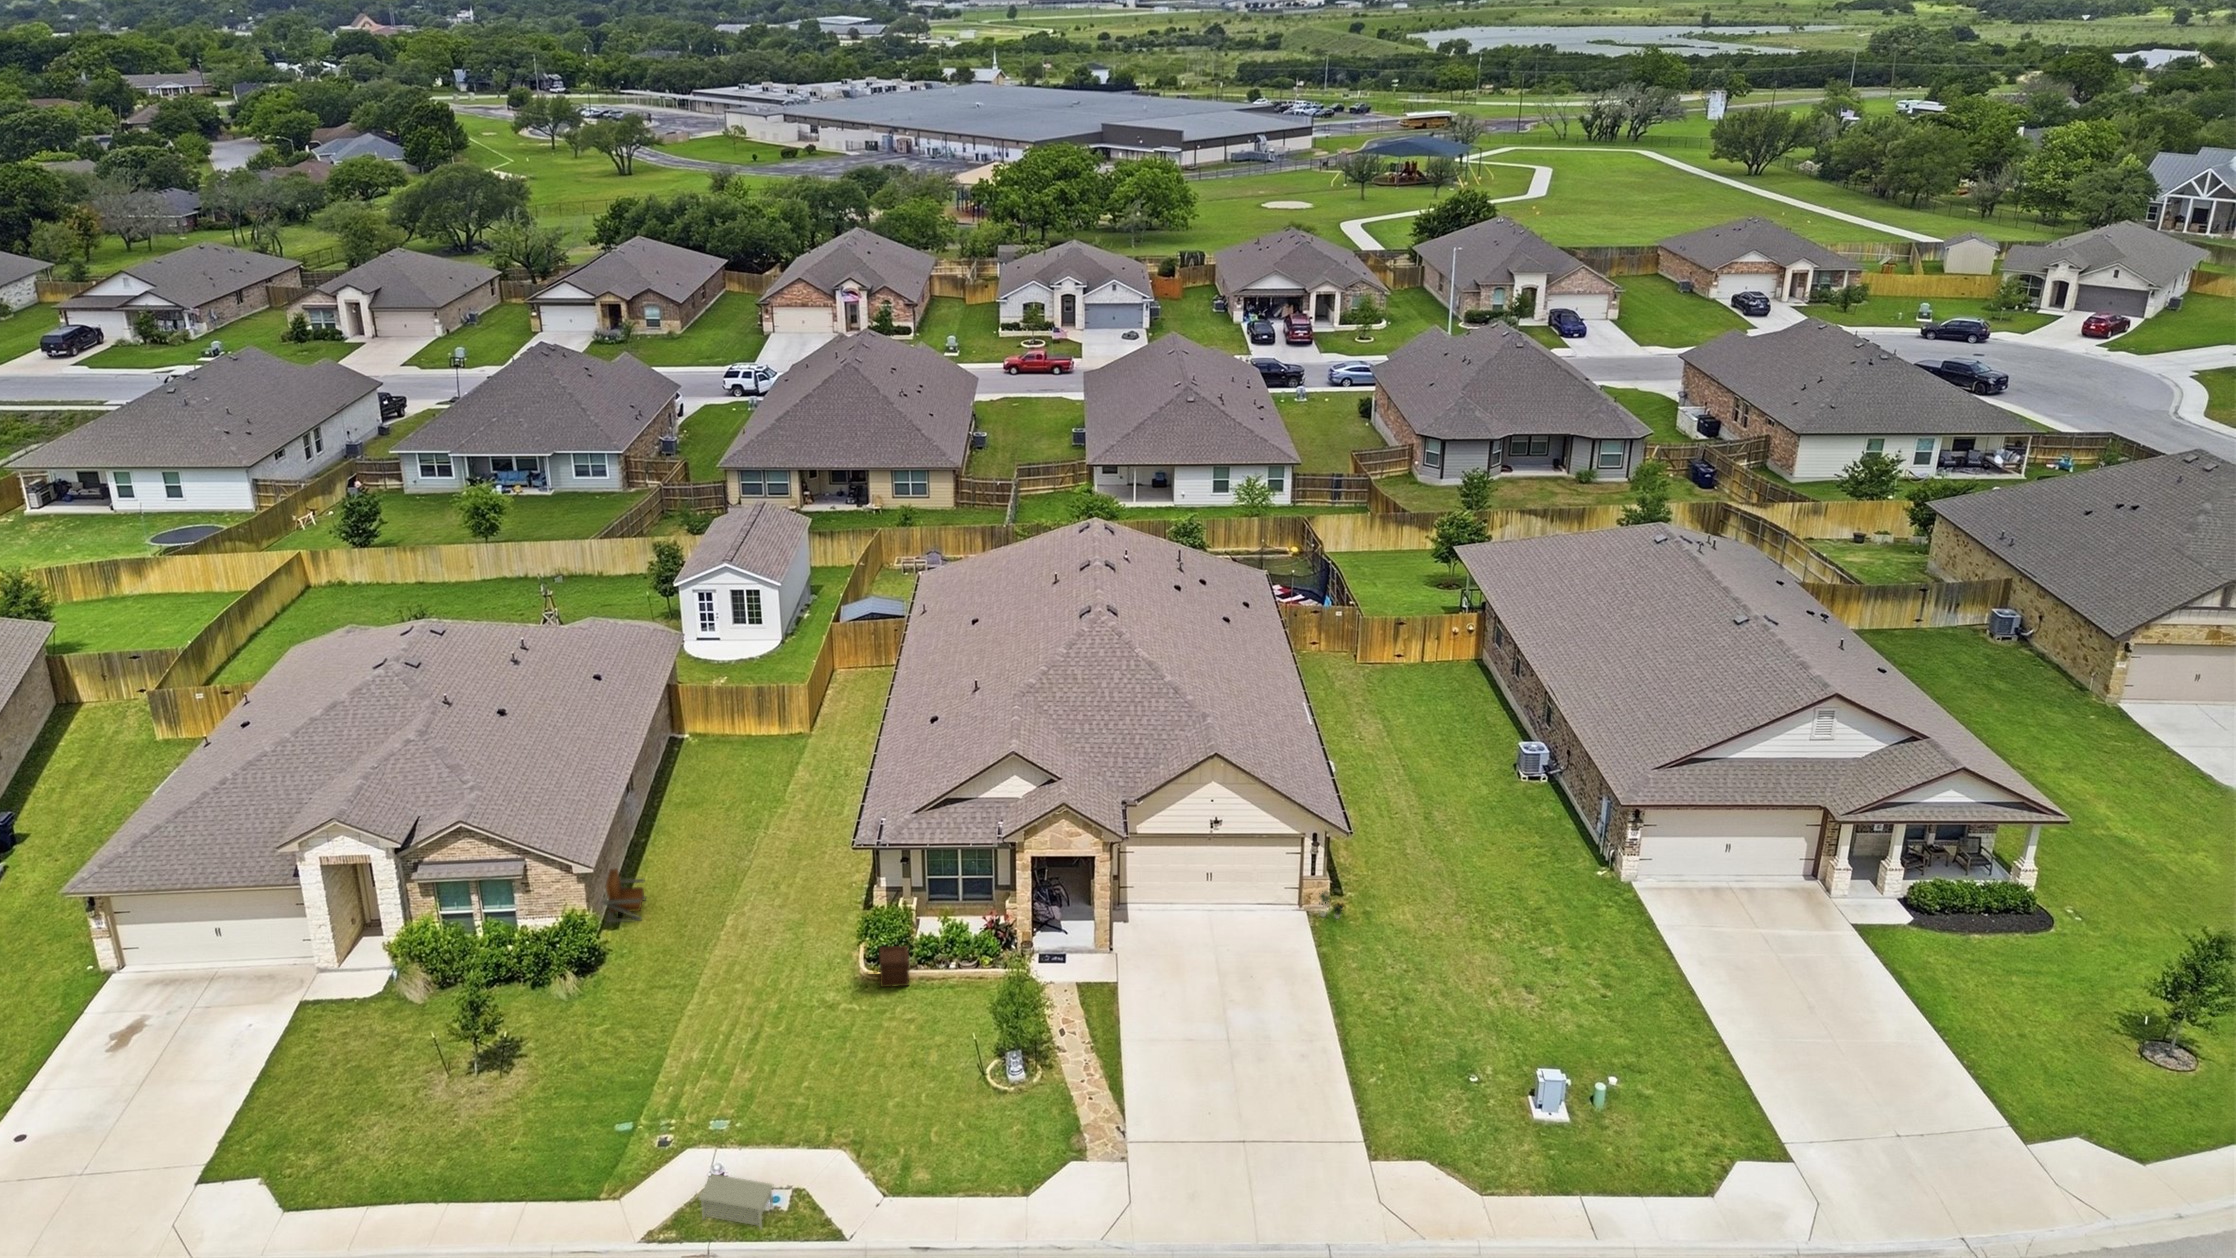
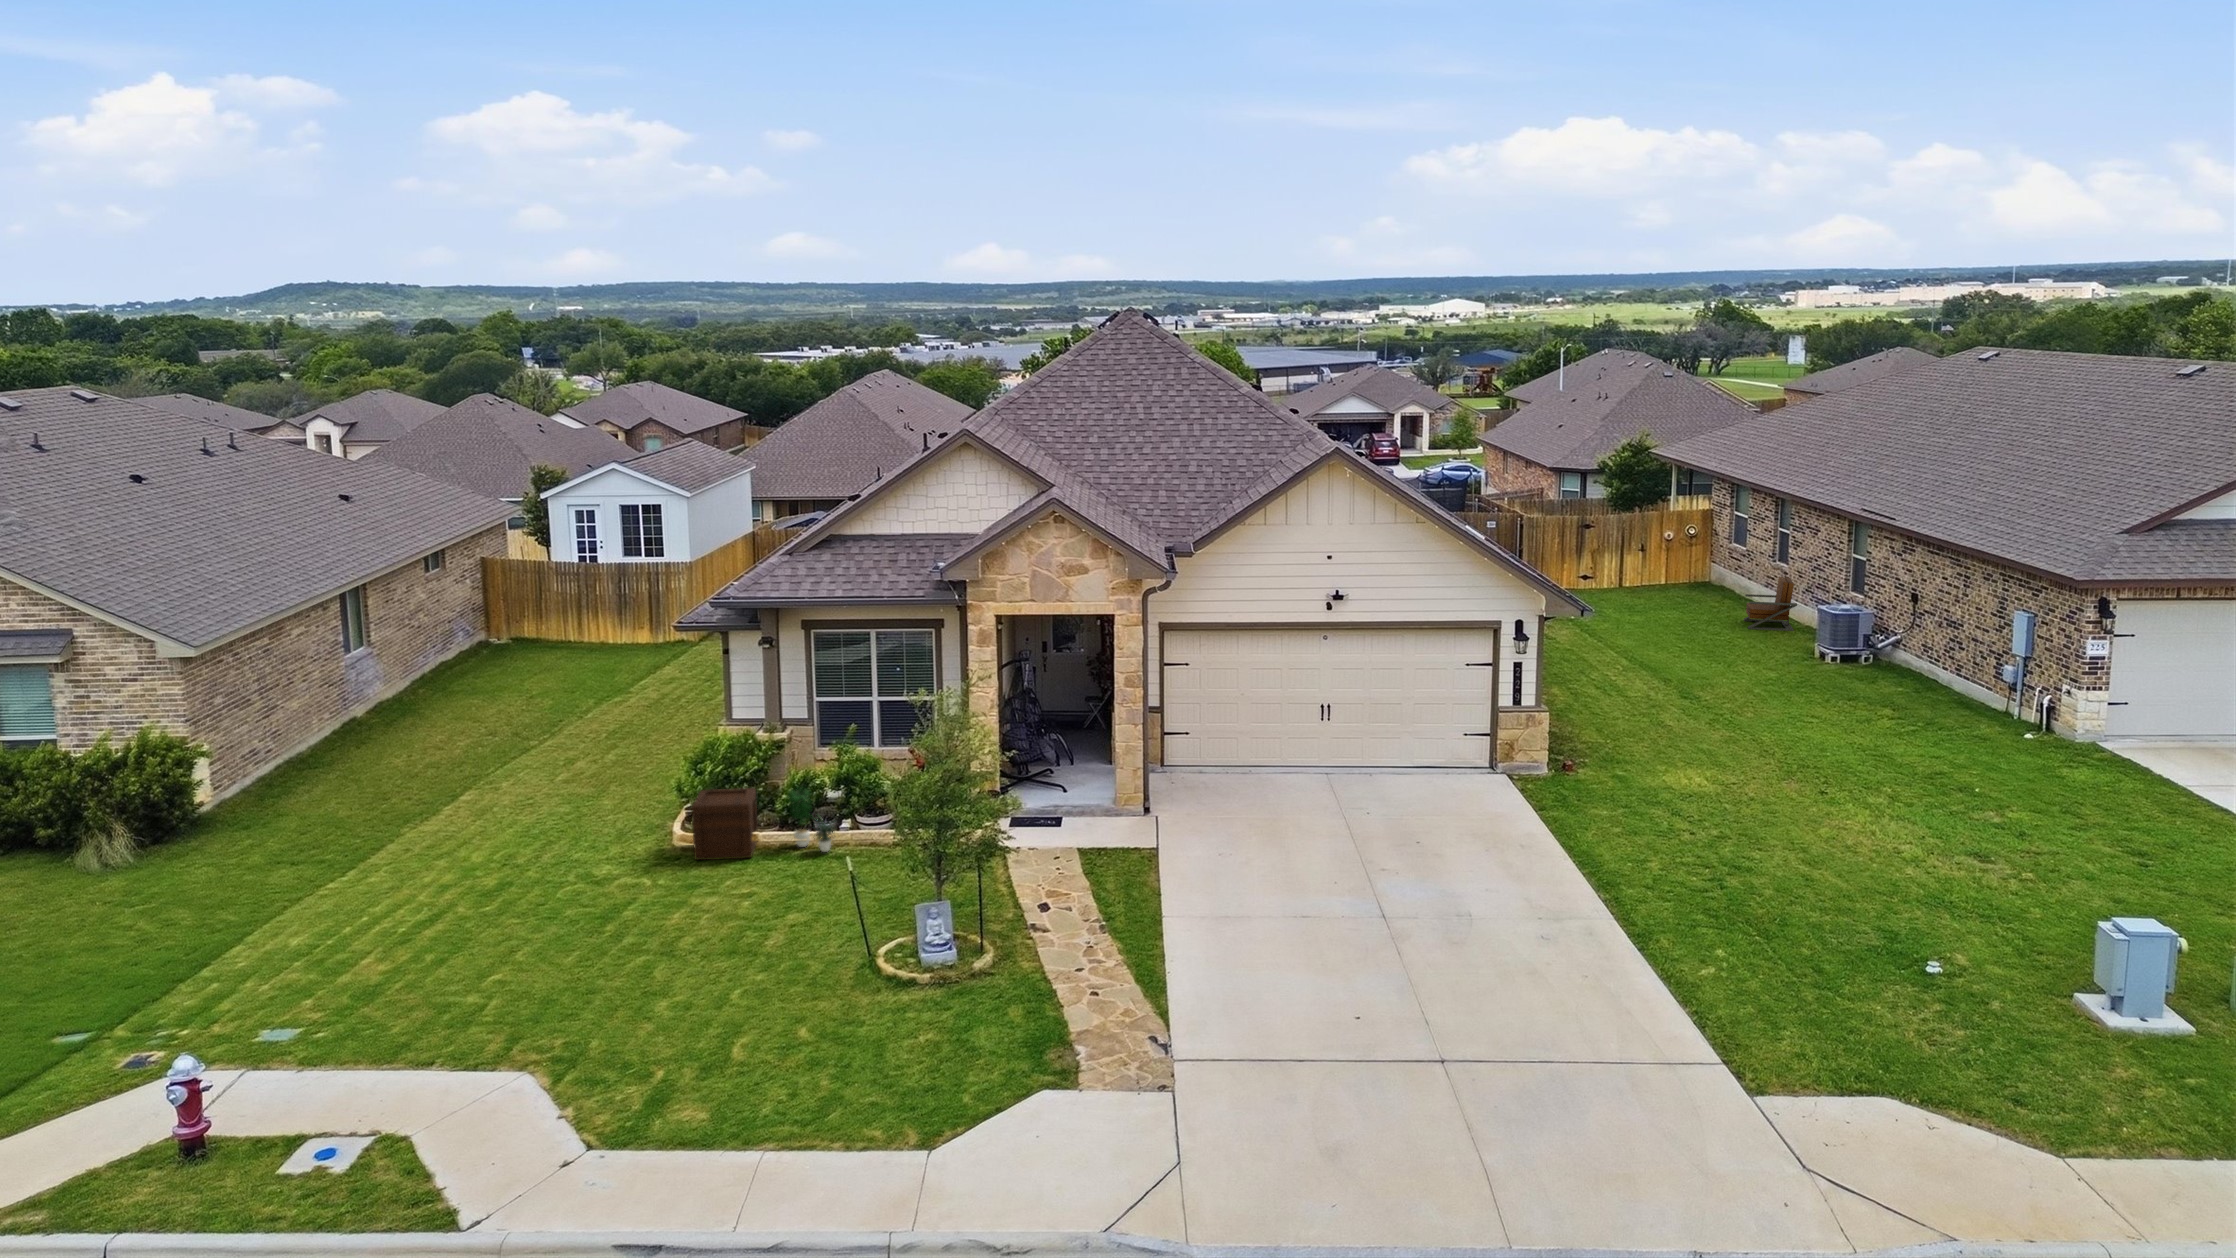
lounge chair: present [604,868,646,922] -> present [1744,577,1797,631]
potted plant: present [1319,891,1343,919] -> present [788,787,833,852]
storage bench: present [699,1174,773,1229] -> none [30,1094,249,1227]

